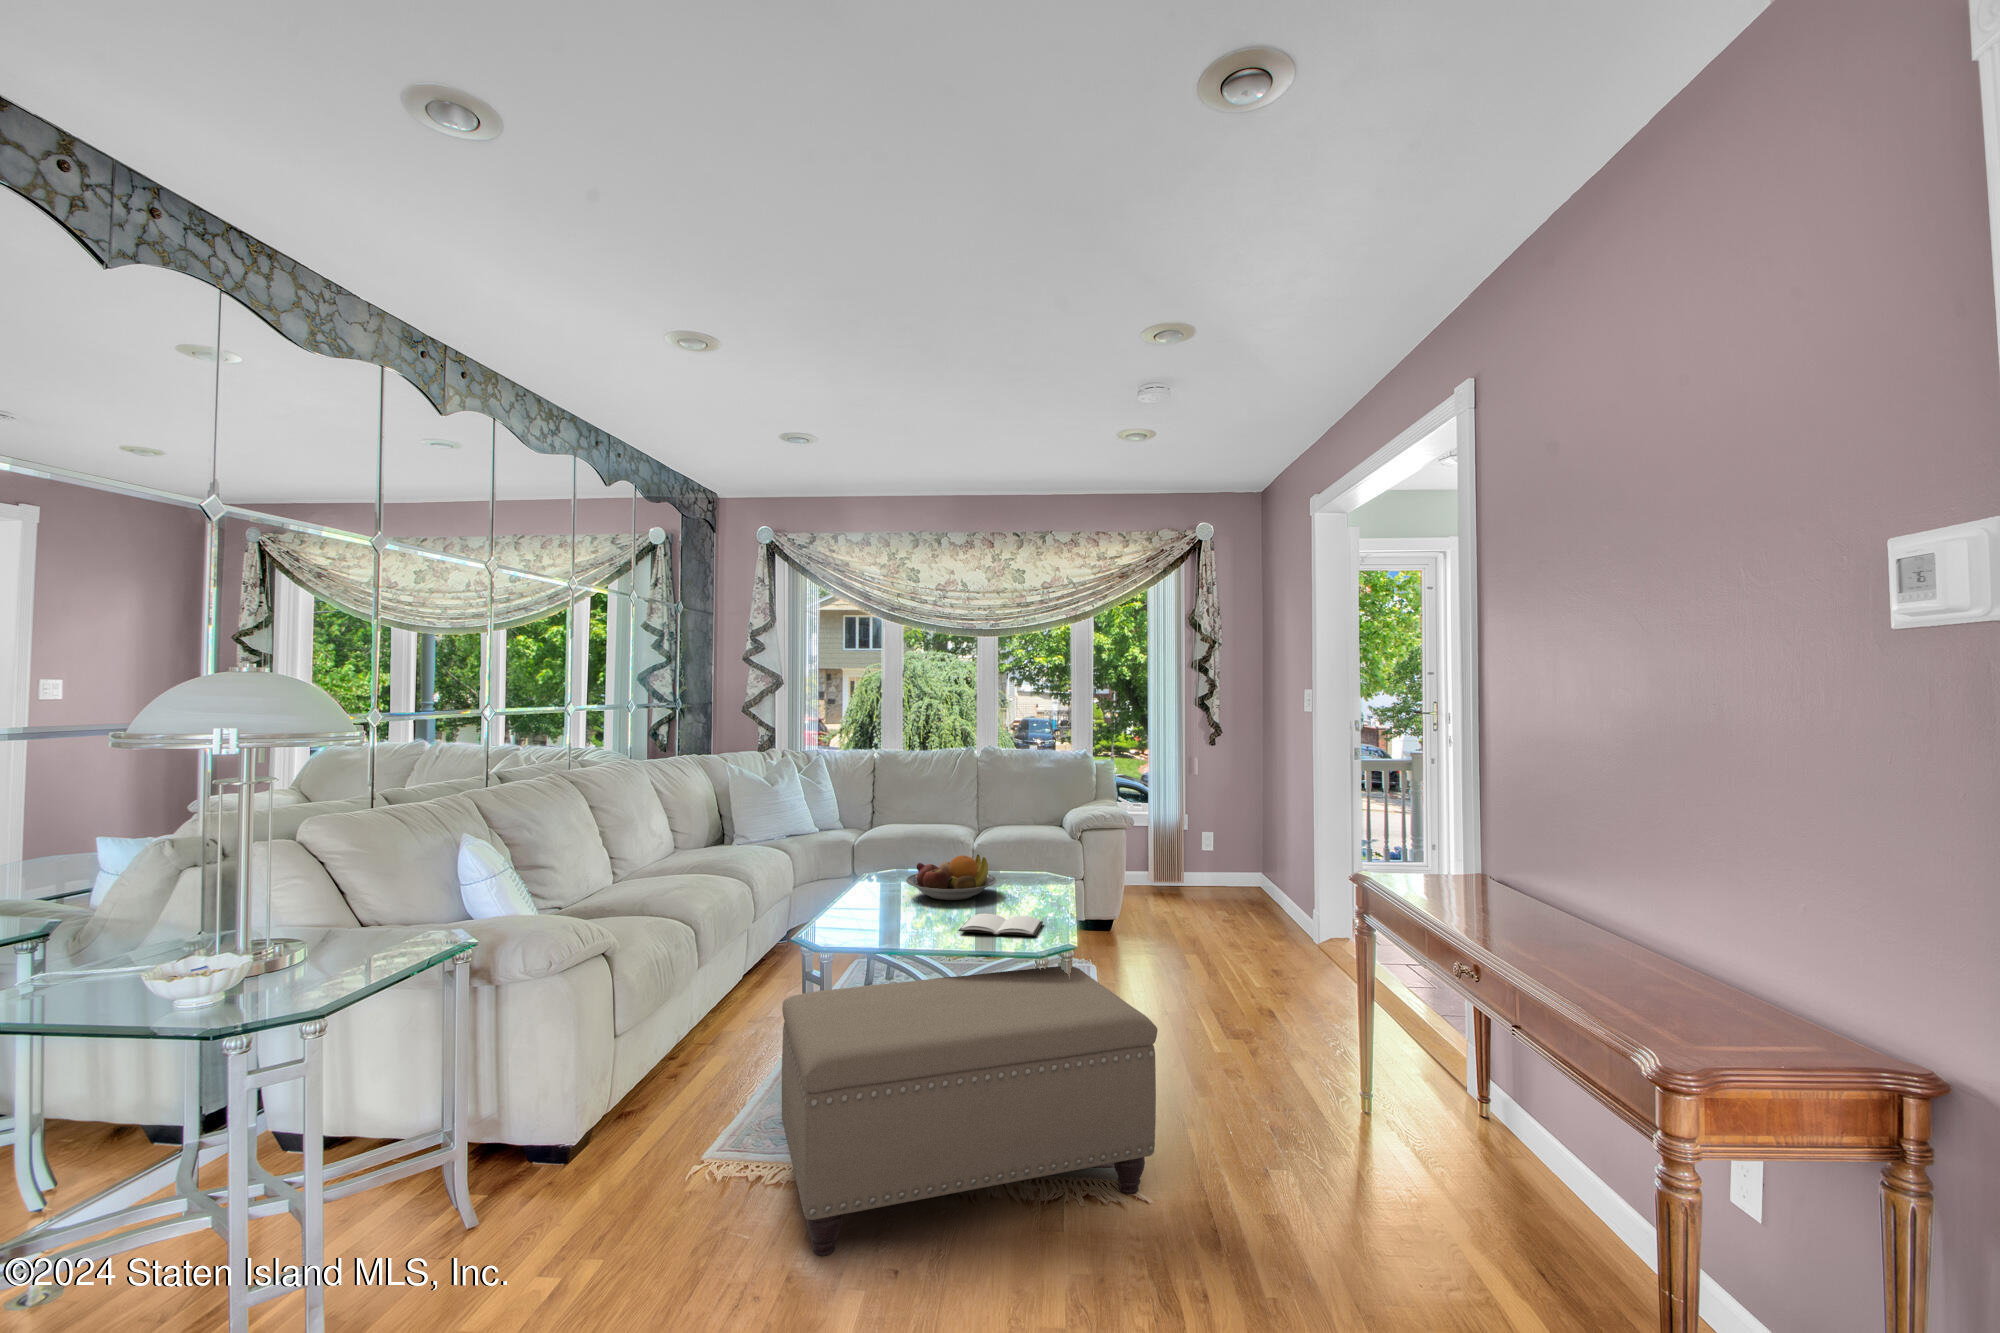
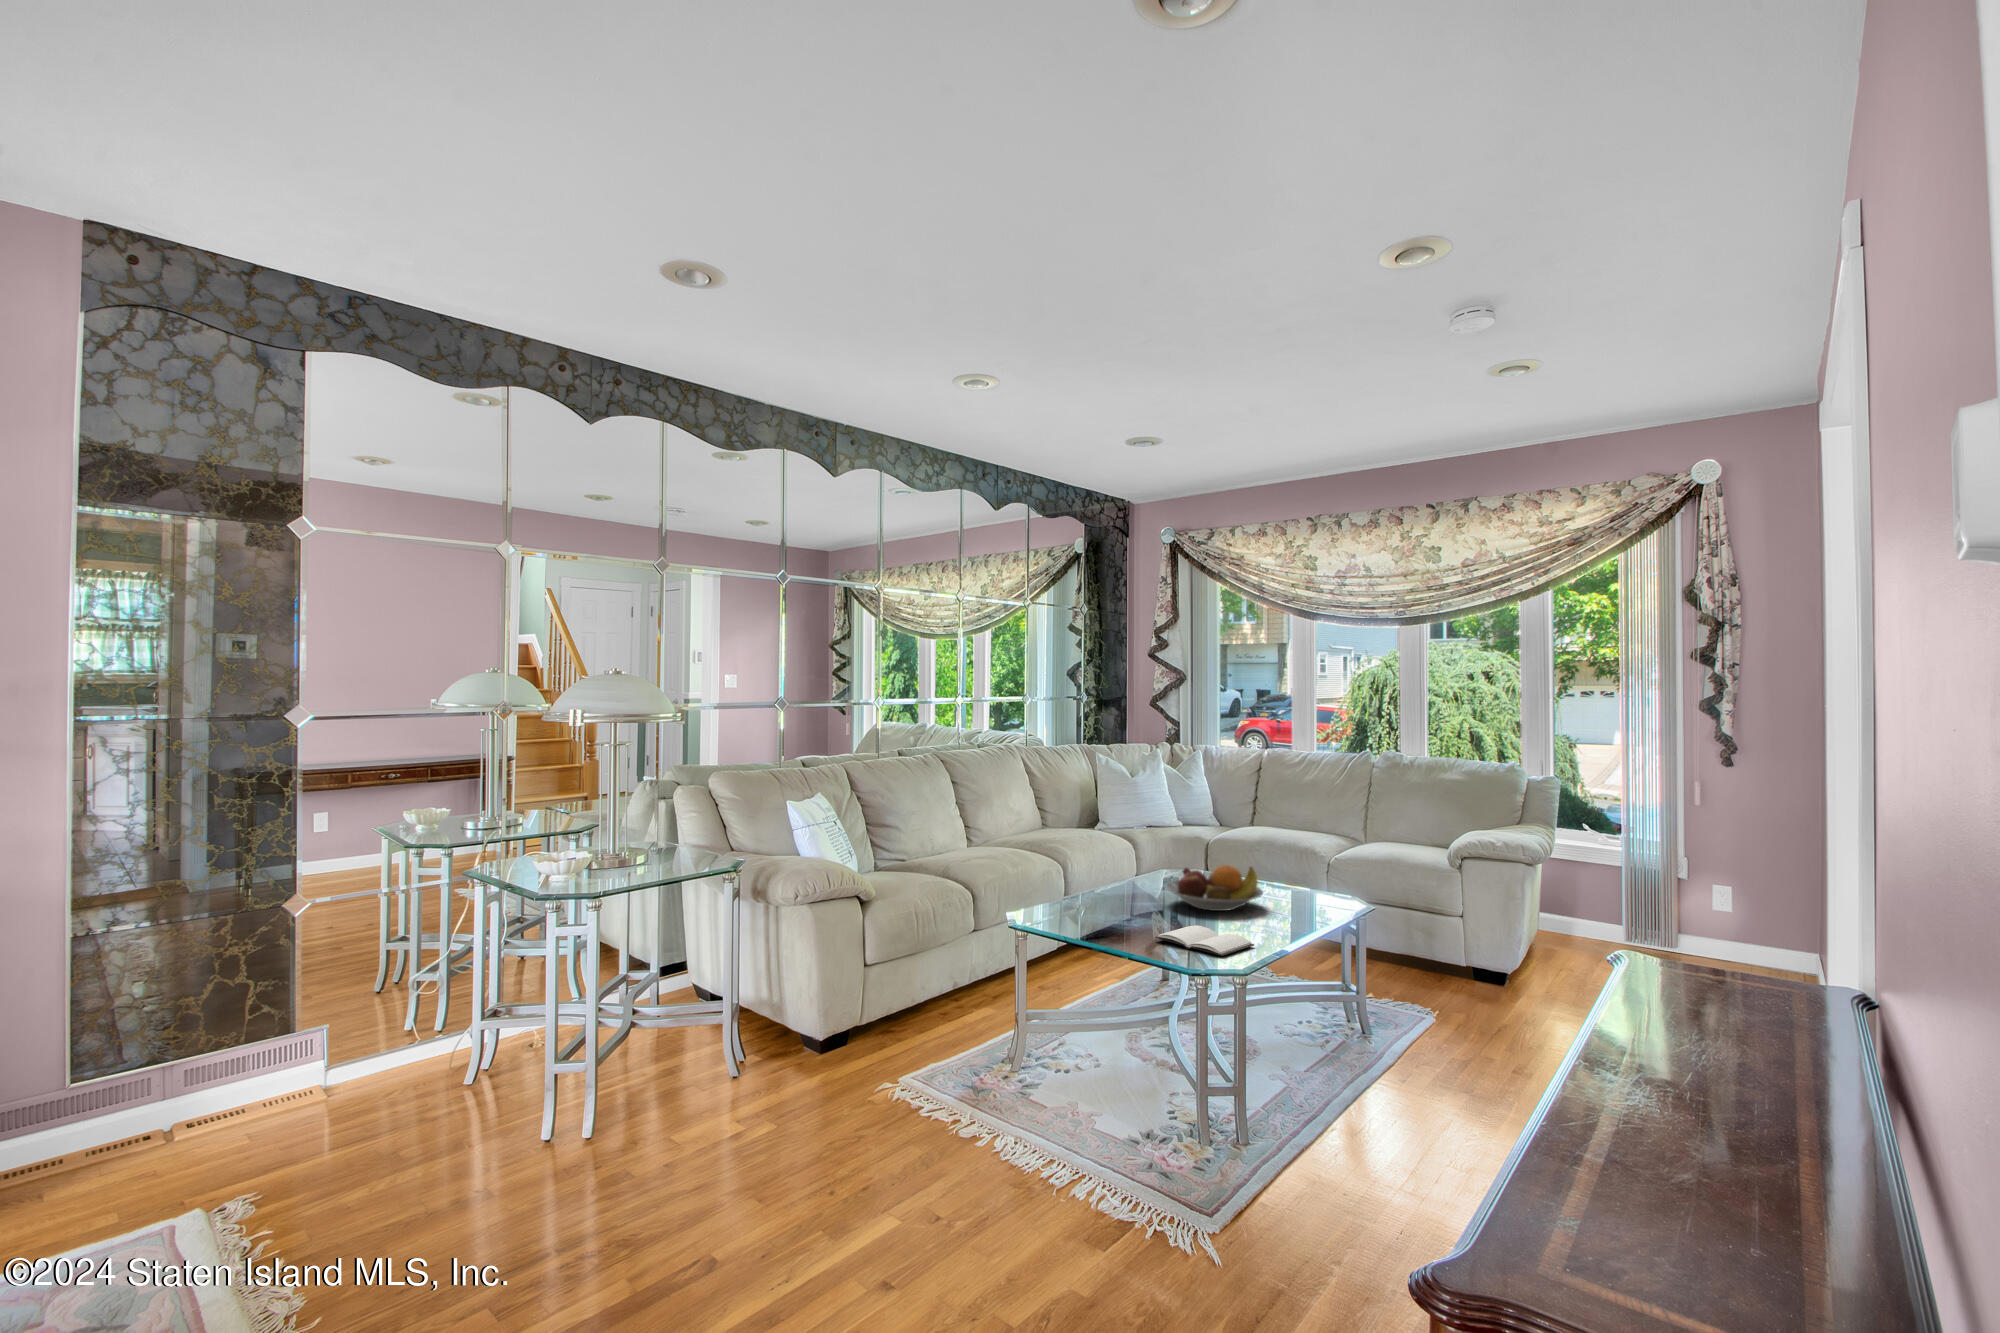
ottoman: present [782,966,1157,1257] -> none [887,964,1251,1247]

